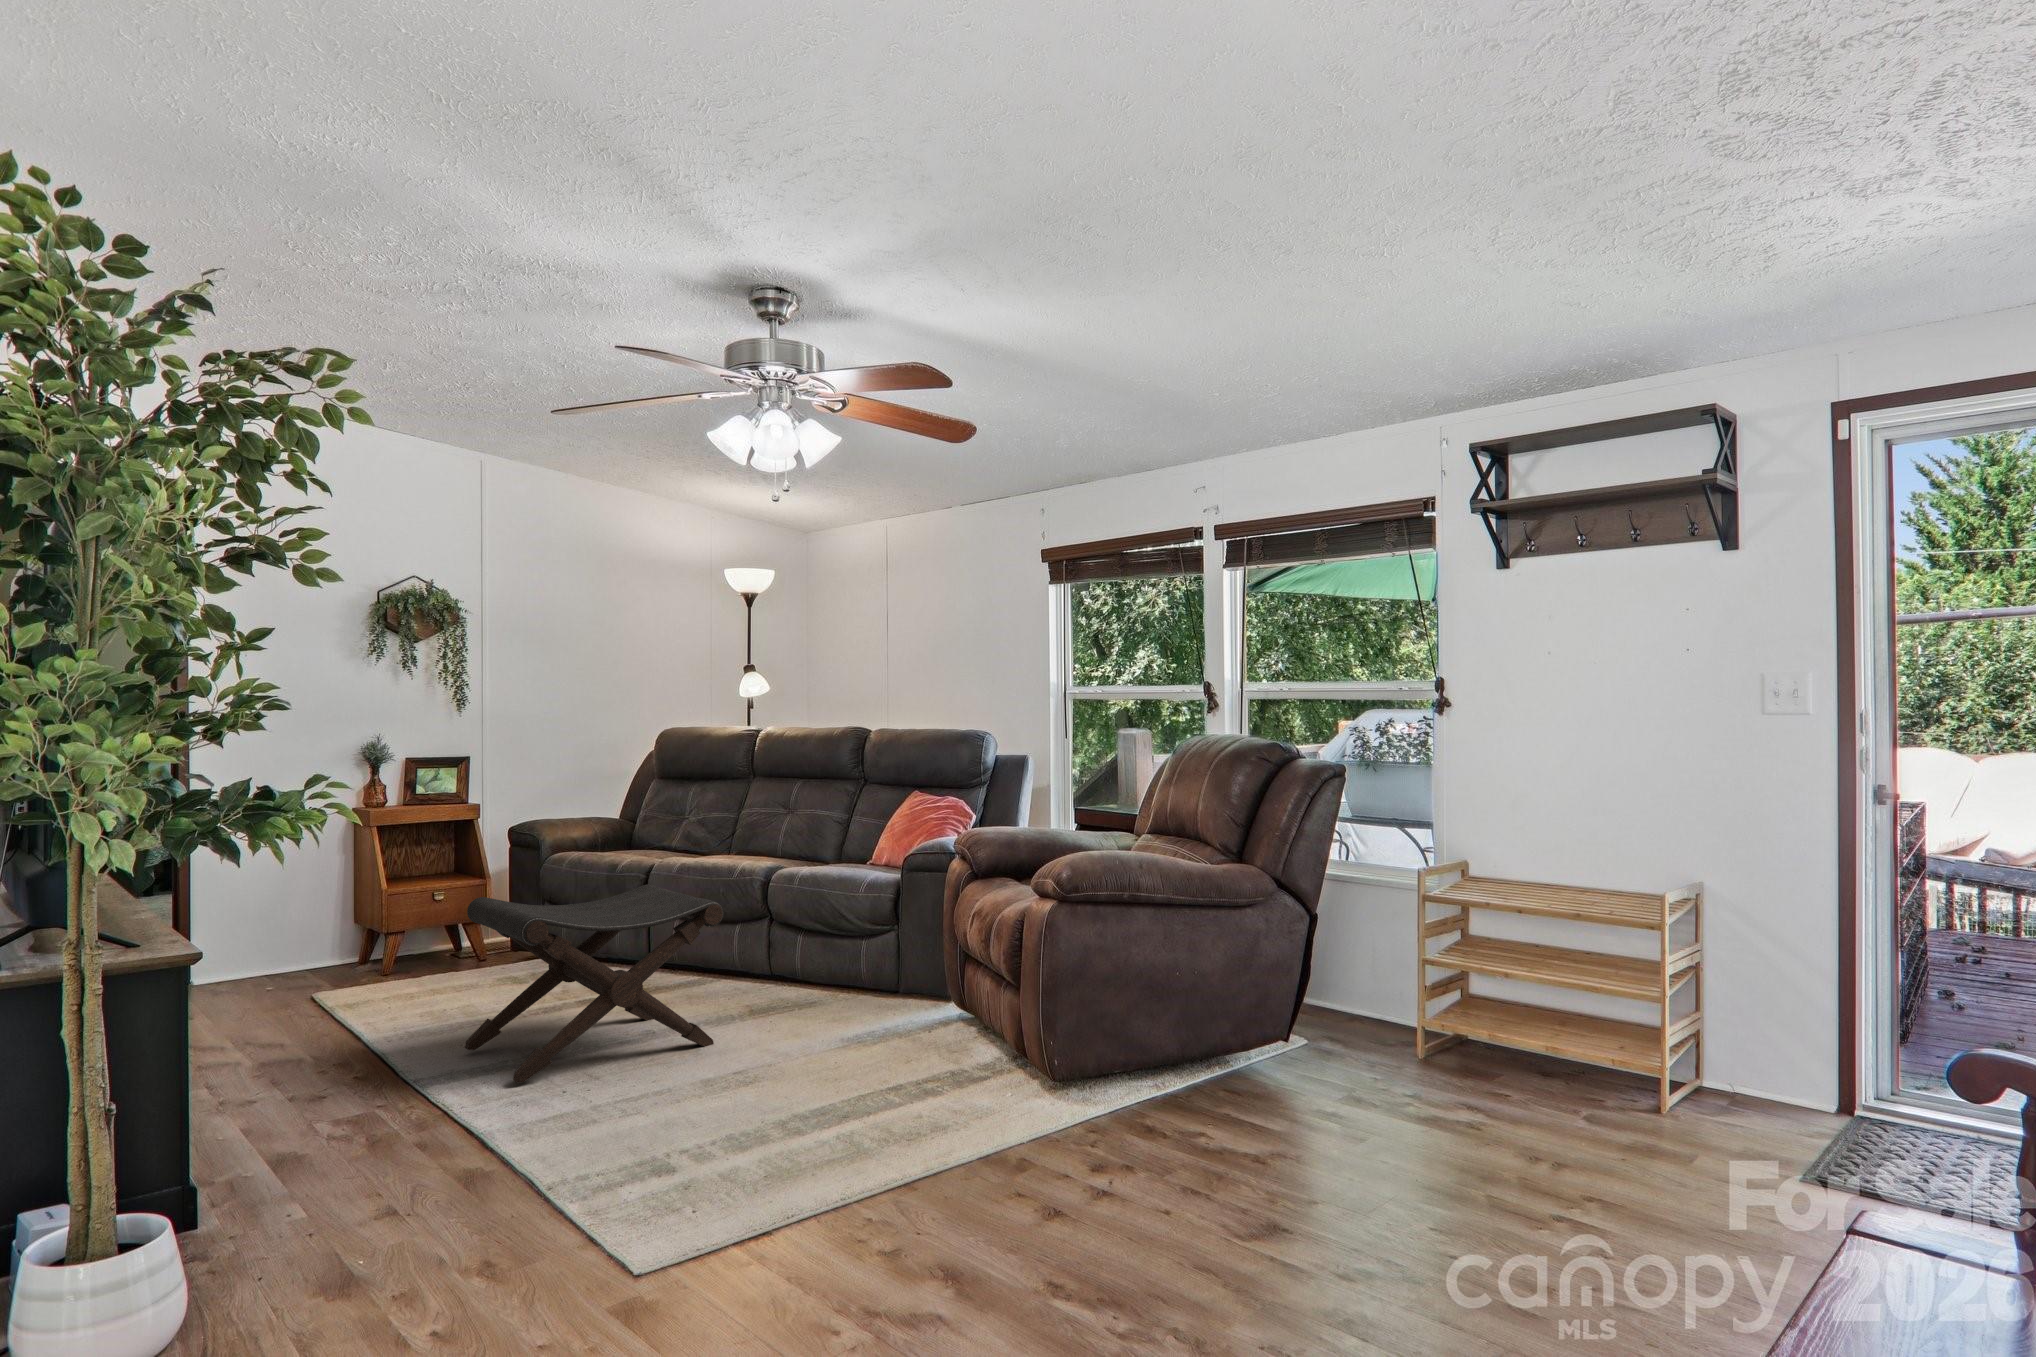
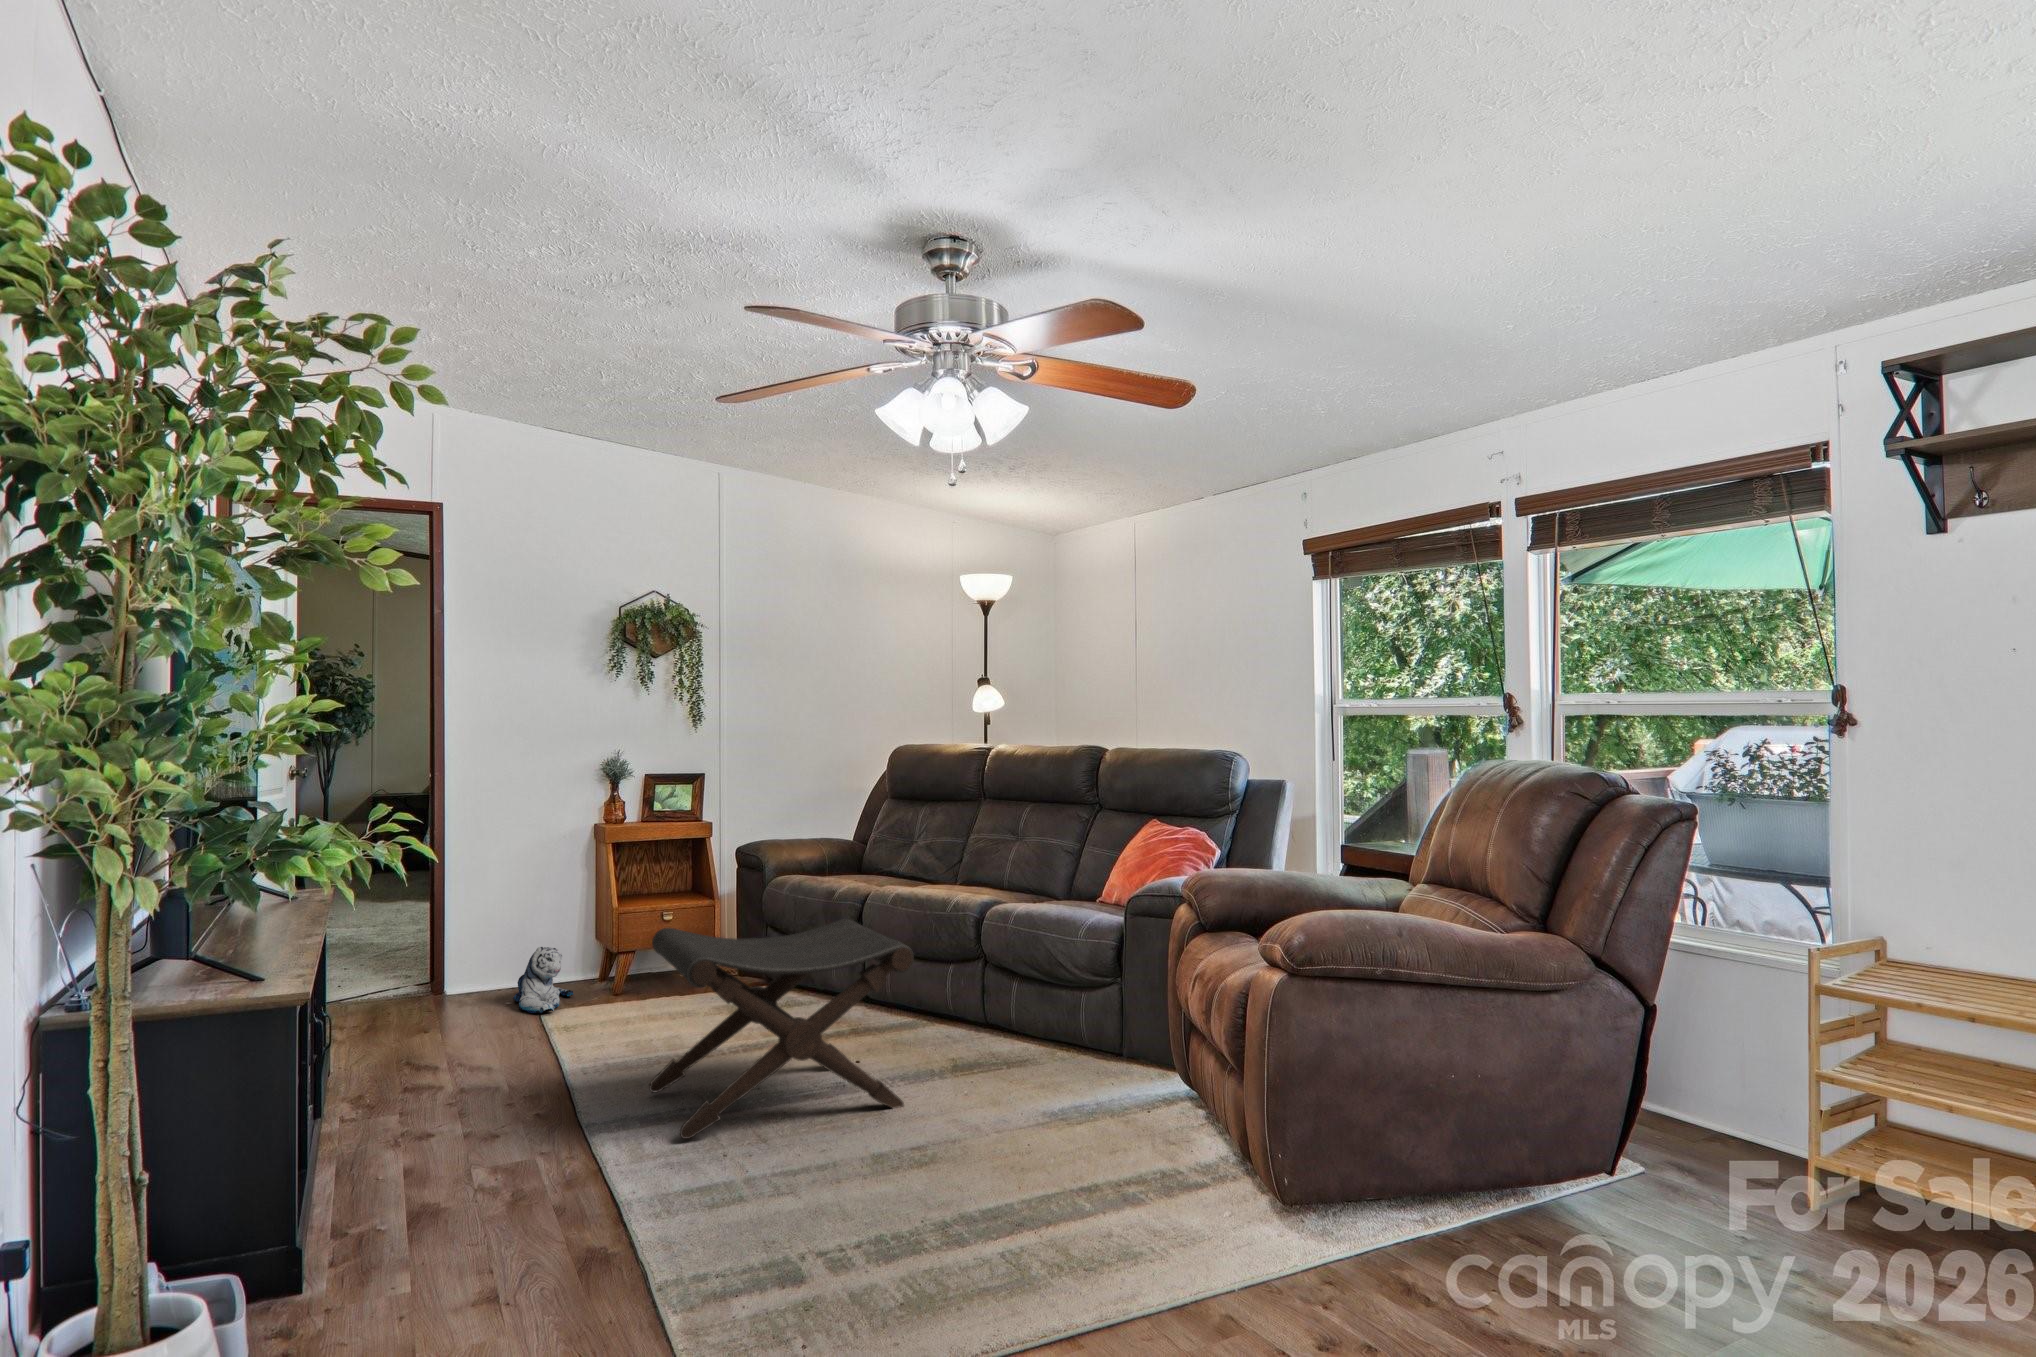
plush toy: none [276,930,342,995] -> present [513,947,573,1013]

